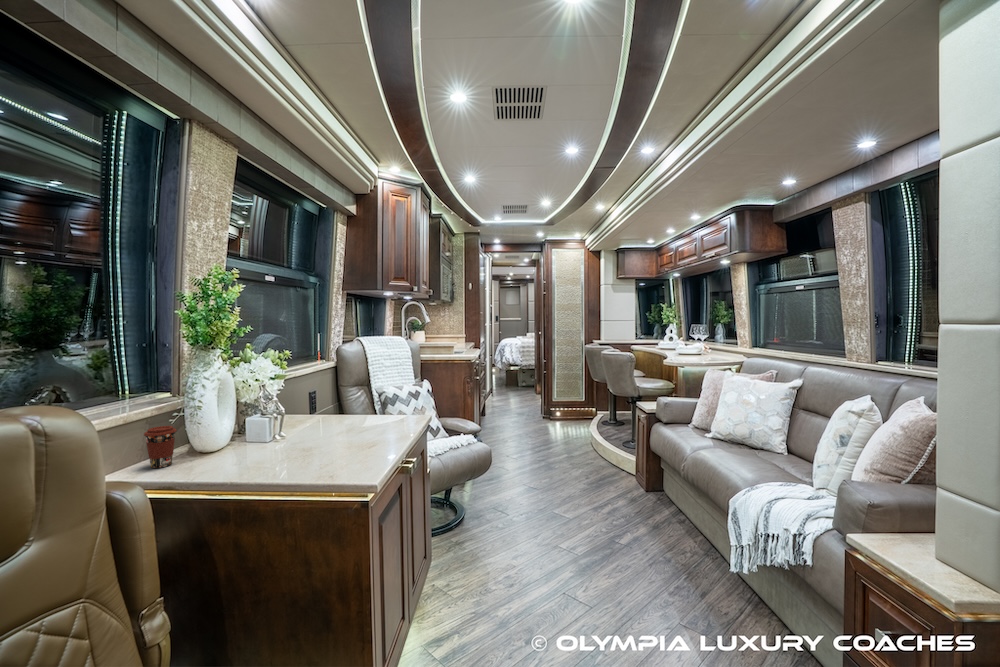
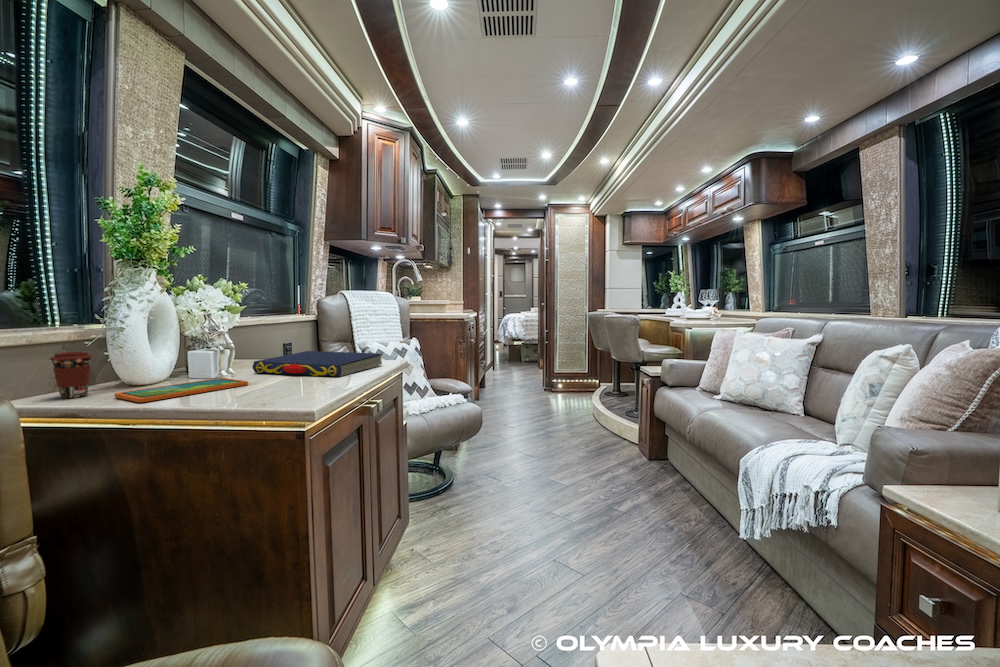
book: none [299,407,411,438] -> present [253,351,382,377]
tablet: none [198,441,304,473] -> present [115,378,248,402]

